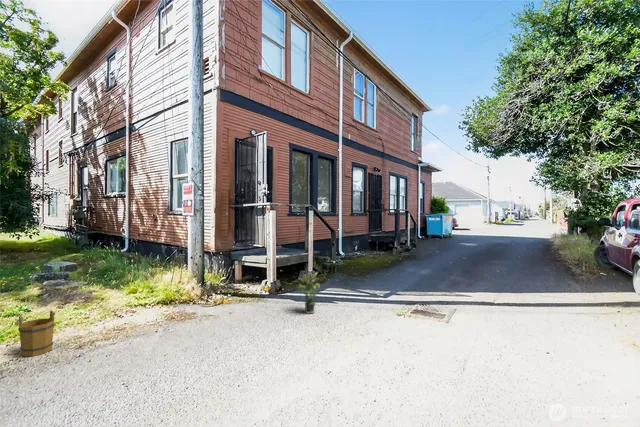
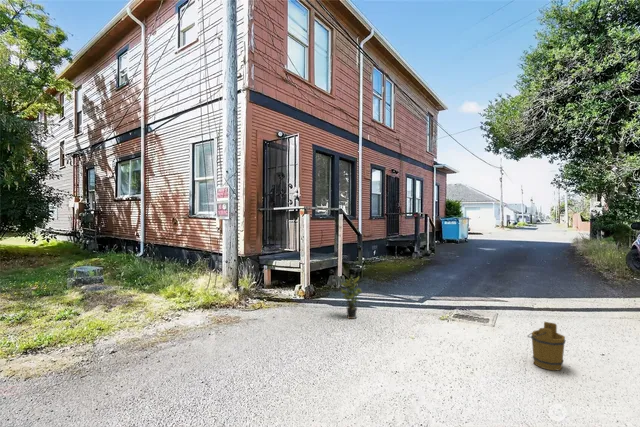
bucket: present [17,310,55,357] -> present [528,322,565,370]

